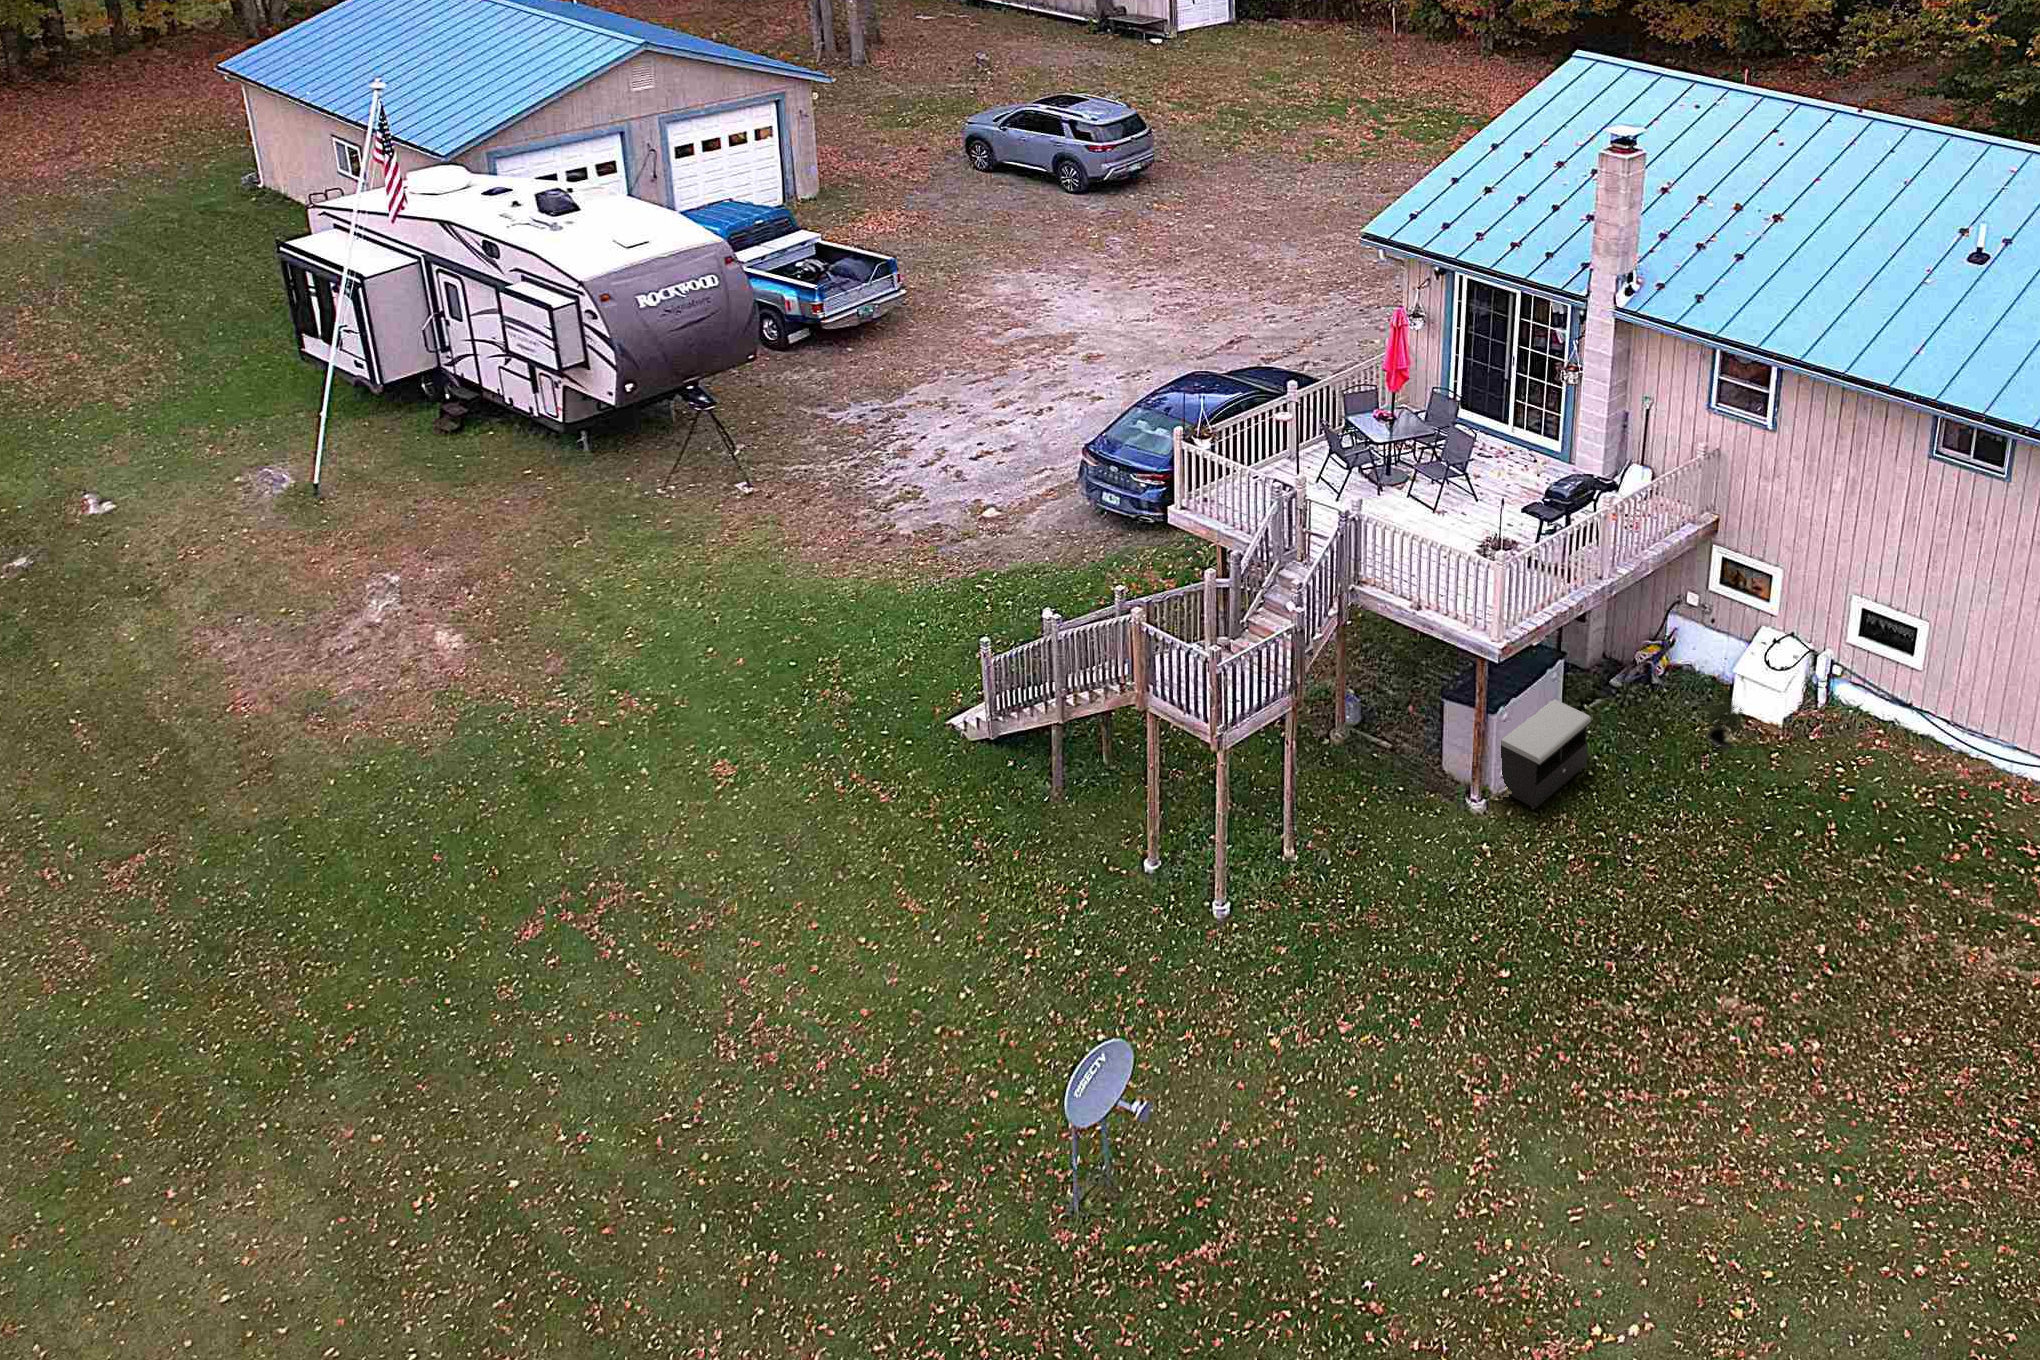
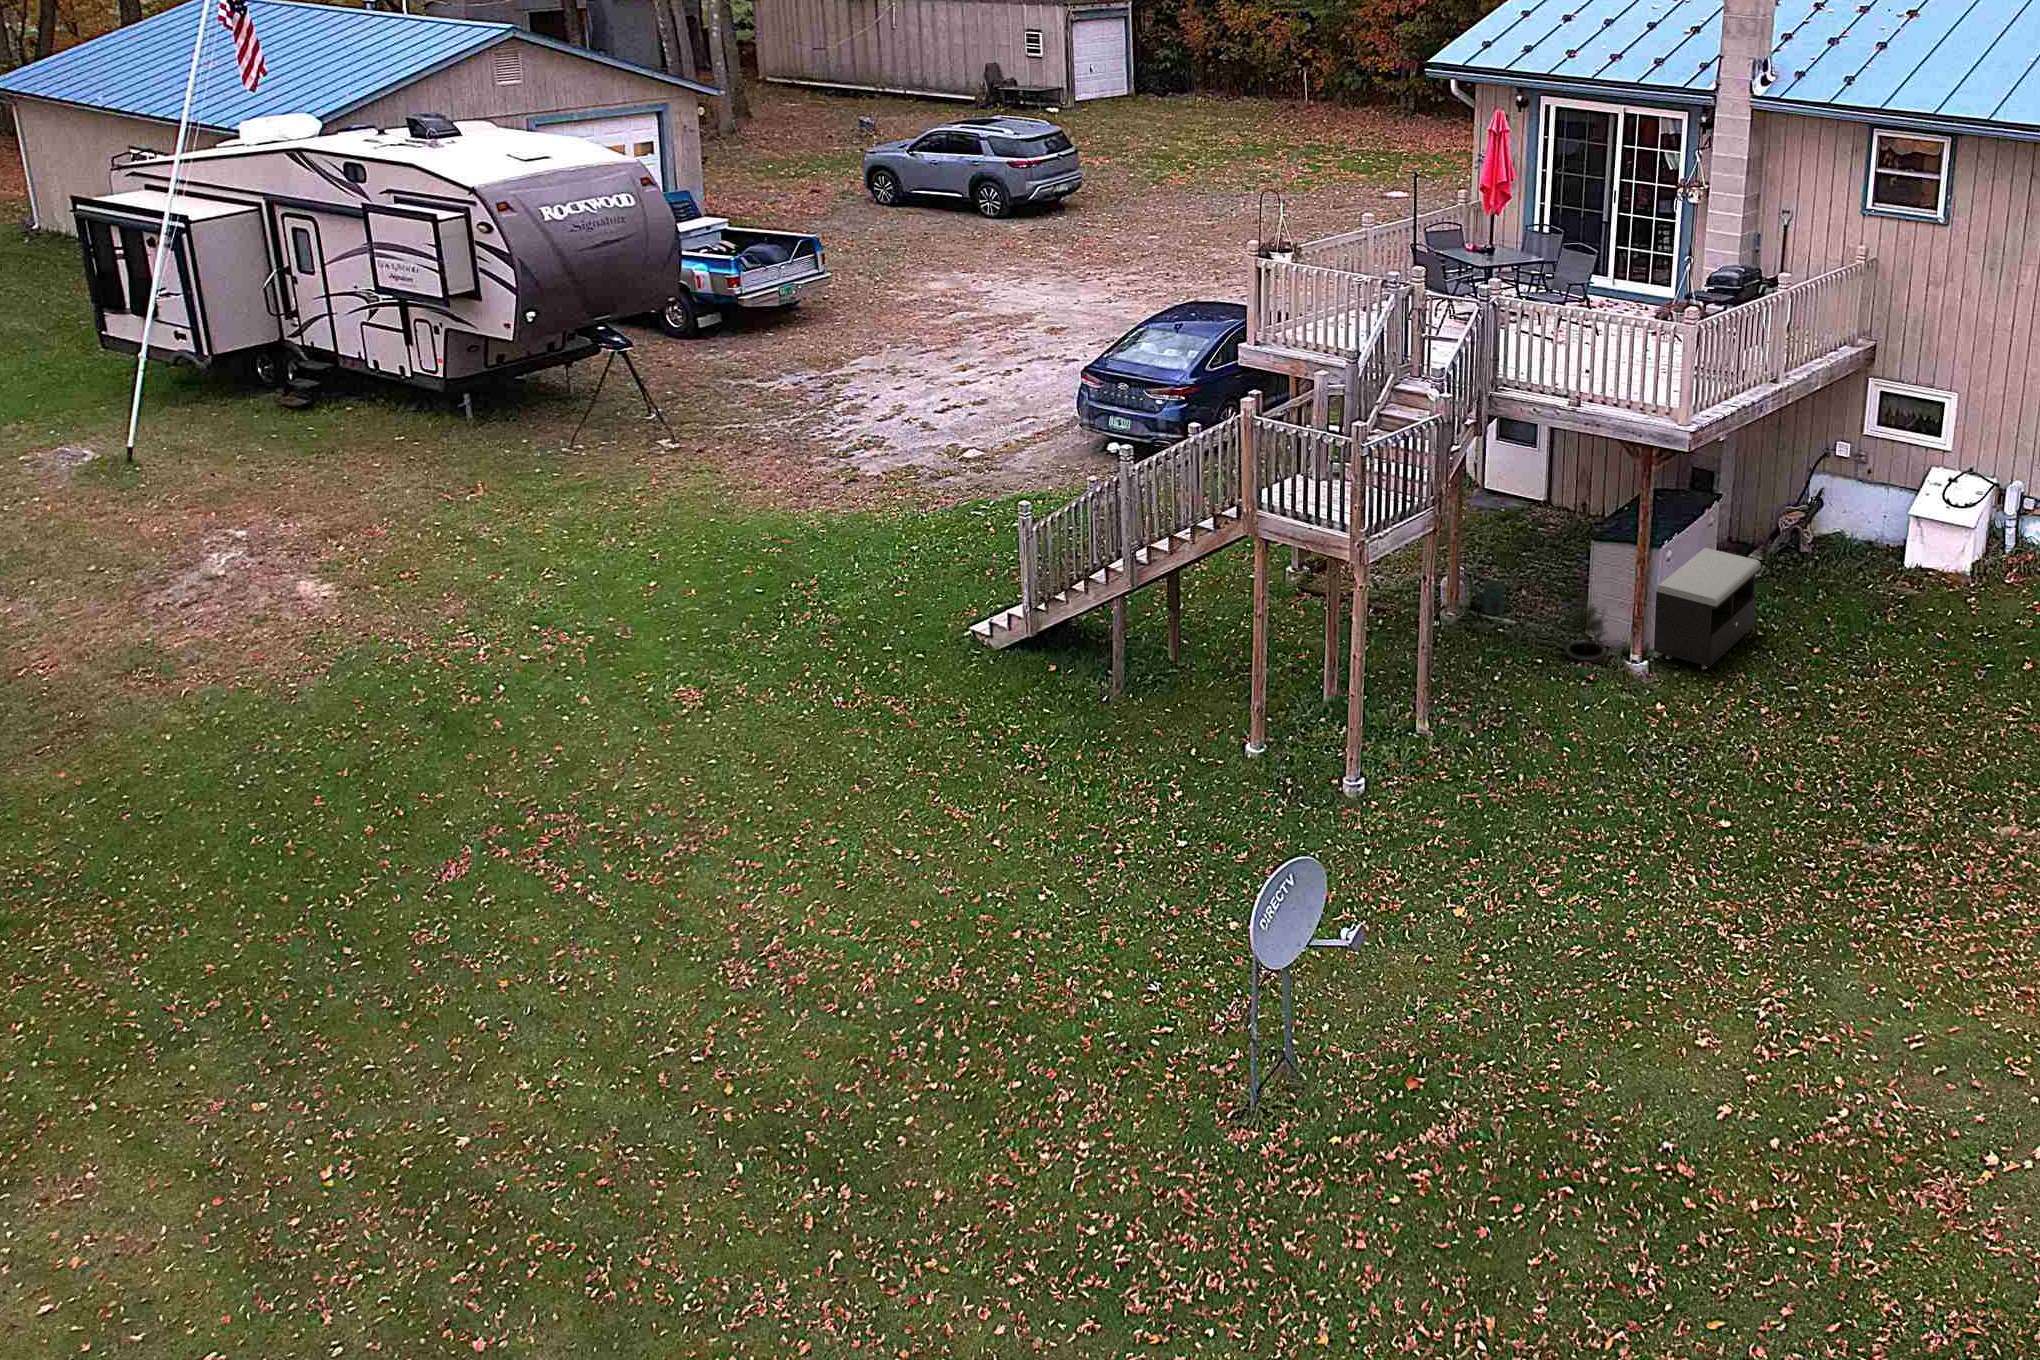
potted tree: present [1706,691,1742,748] -> present [1563,587,1607,660]
watering can: none [1352,697,1392,732] -> present [1464,576,1505,615]

